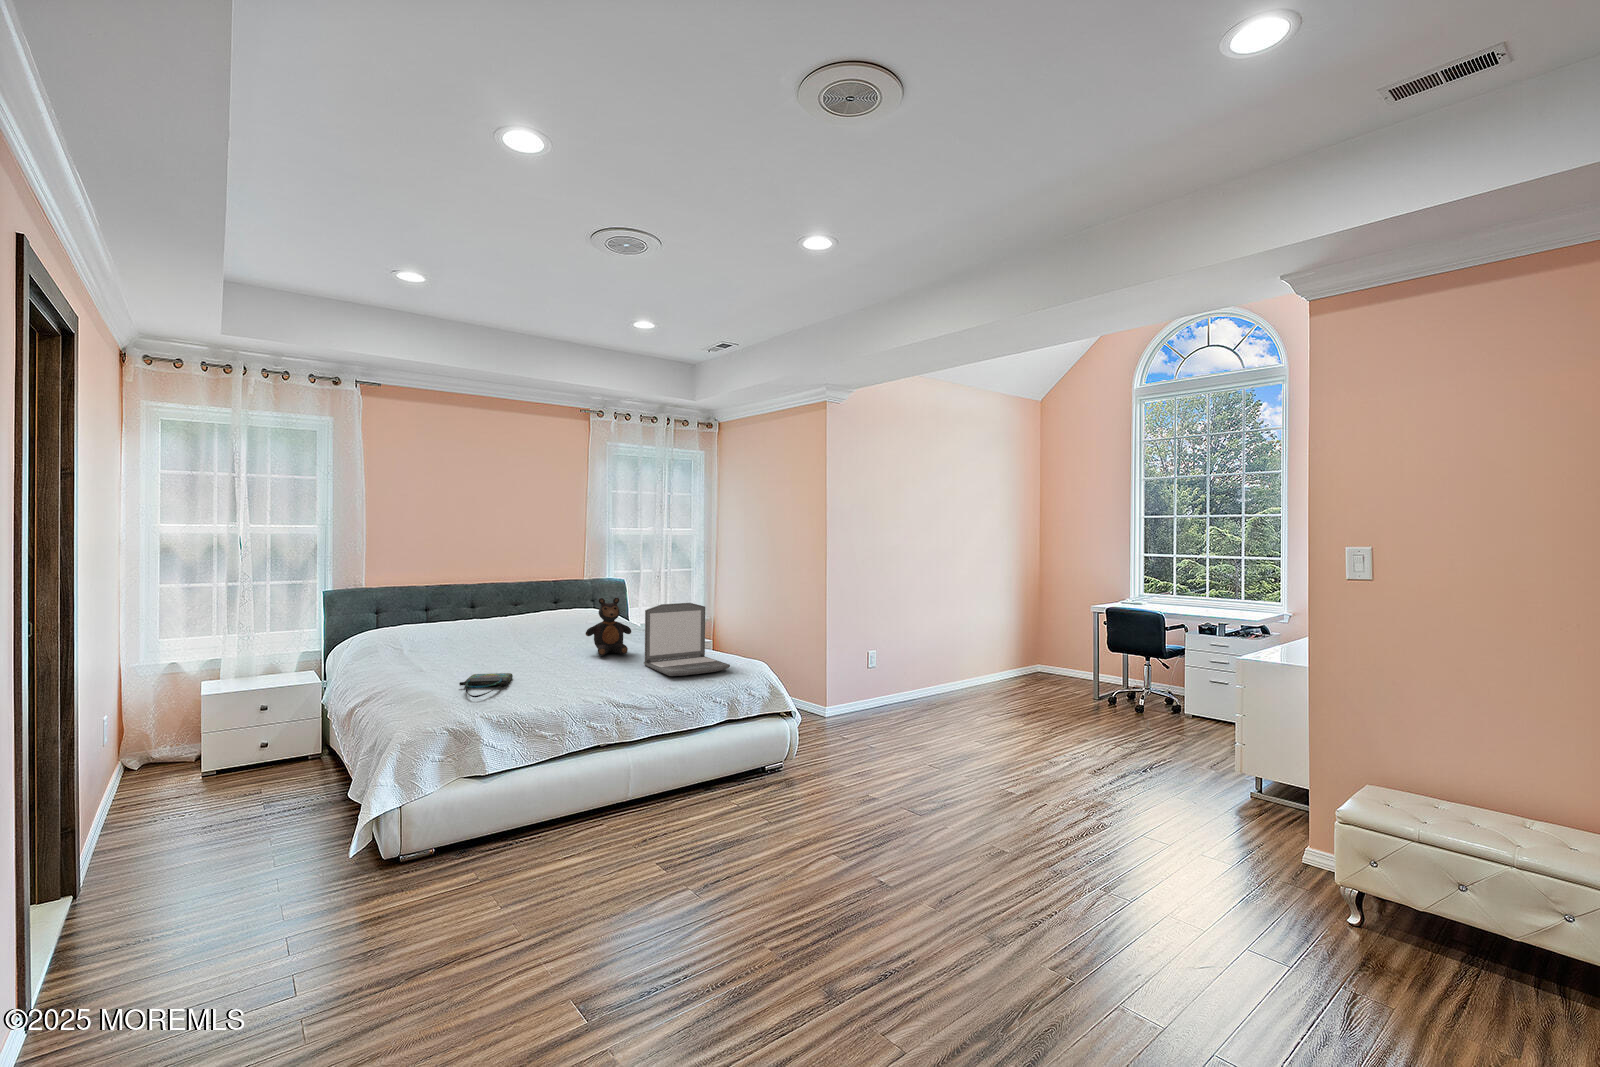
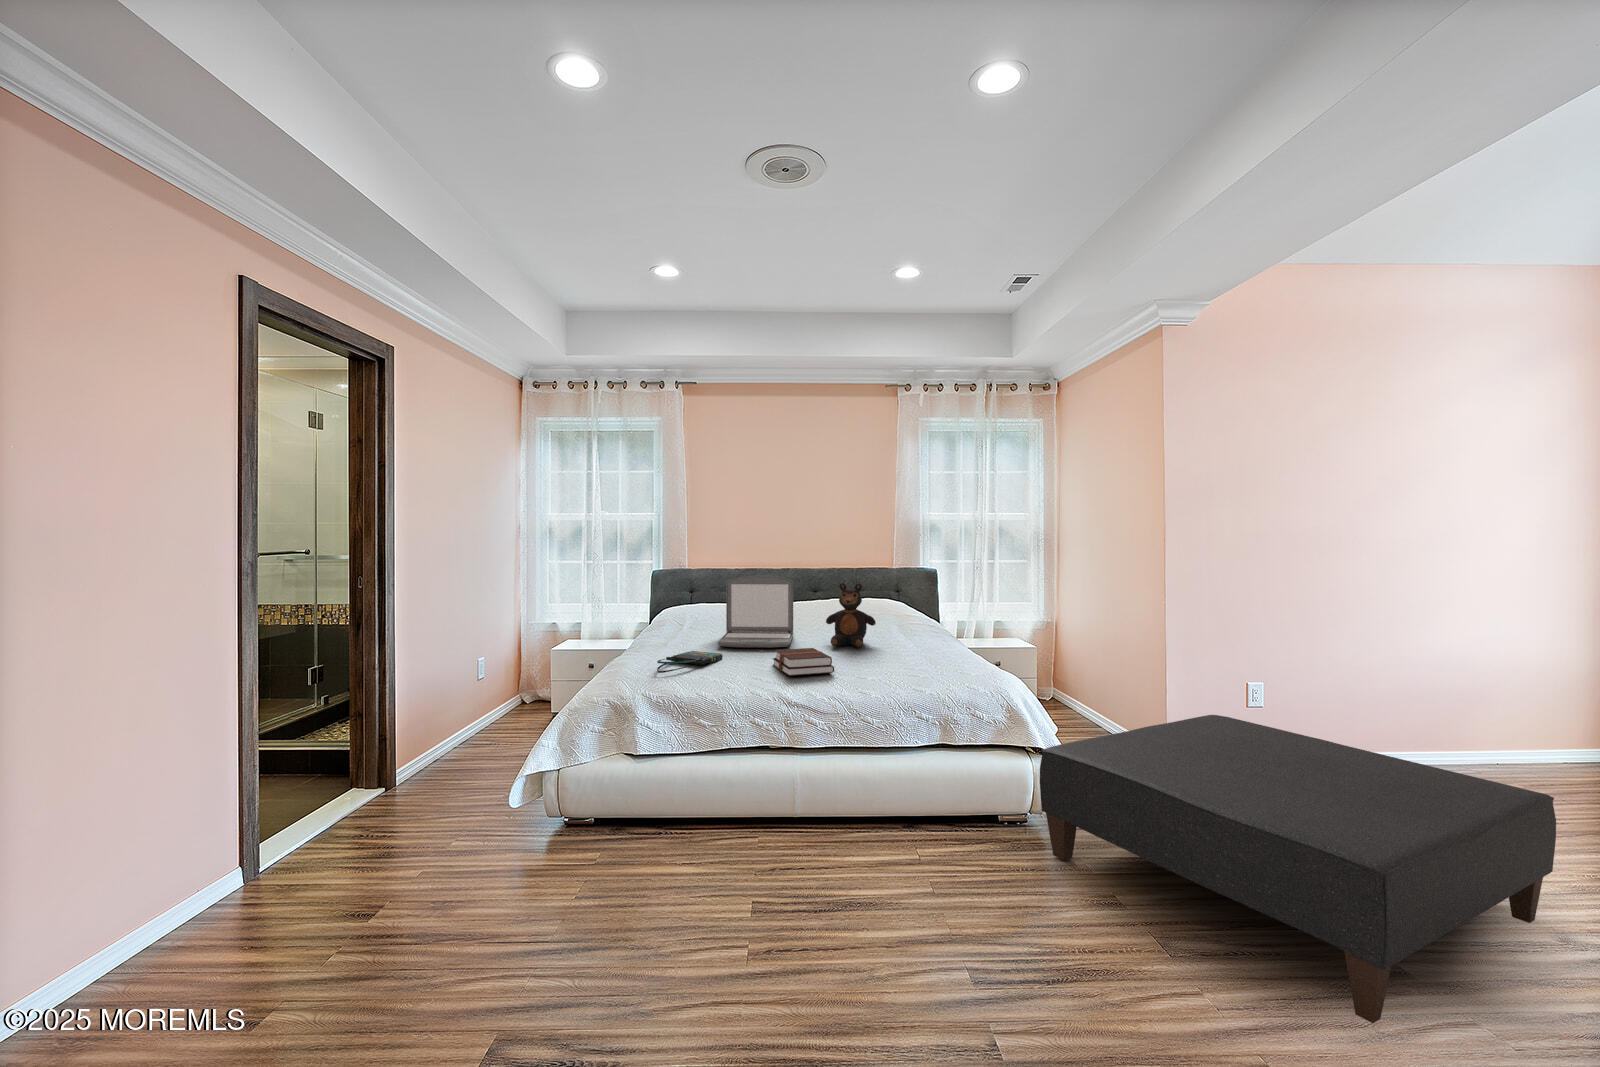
laptop: present [644,603,730,676] -> present [718,576,793,647]
hardback book: none [567,658,635,684] -> present [773,648,834,676]
ottoman: none [810,674,1044,816] -> present [1040,715,1556,1023]

